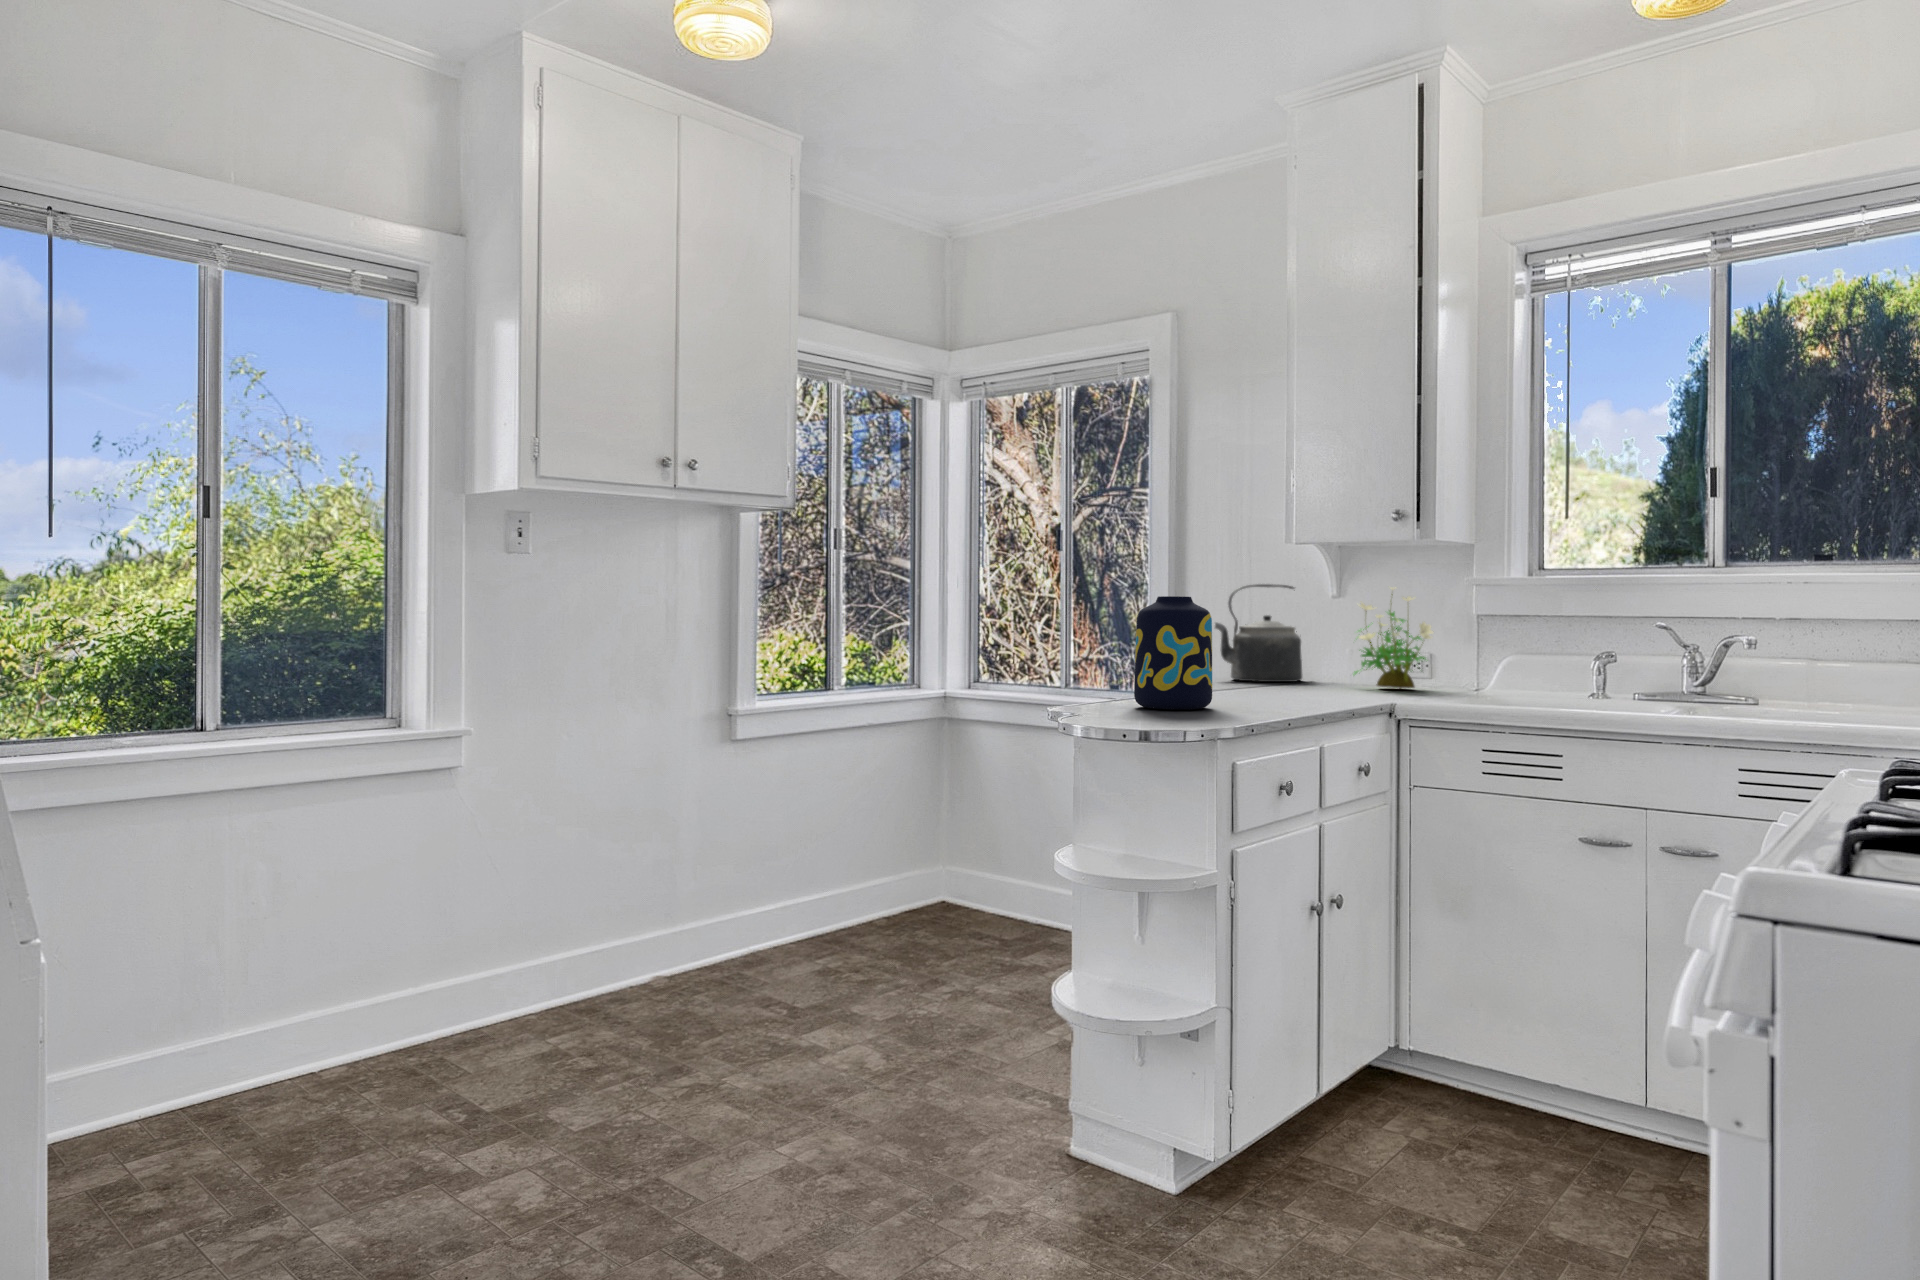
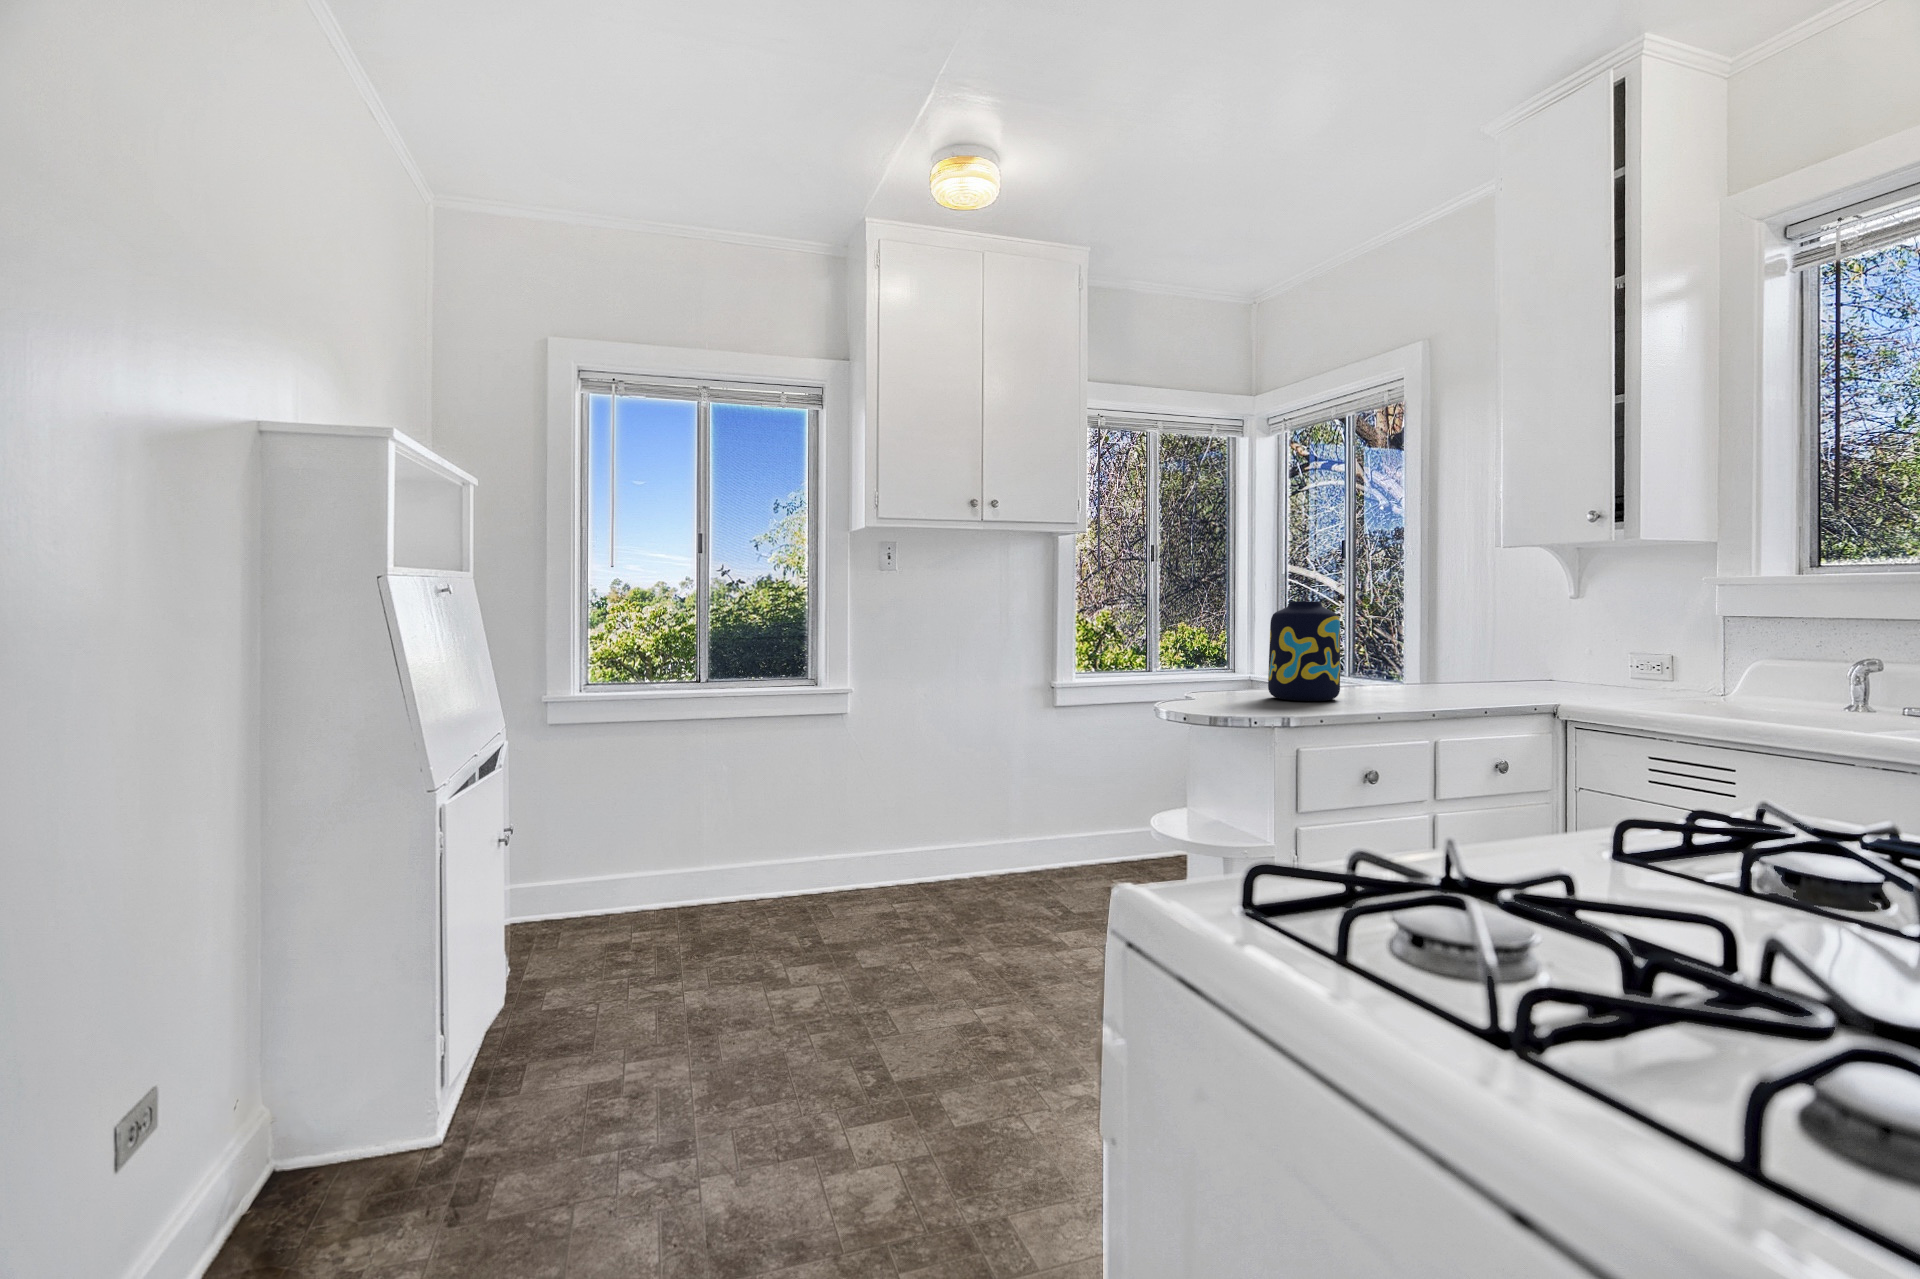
kettle: present [1215,584,1302,682] -> none [1453,586,1554,679]
potted plant: present [1353,588,1433,688] -> none [1569,588,1665,690]

